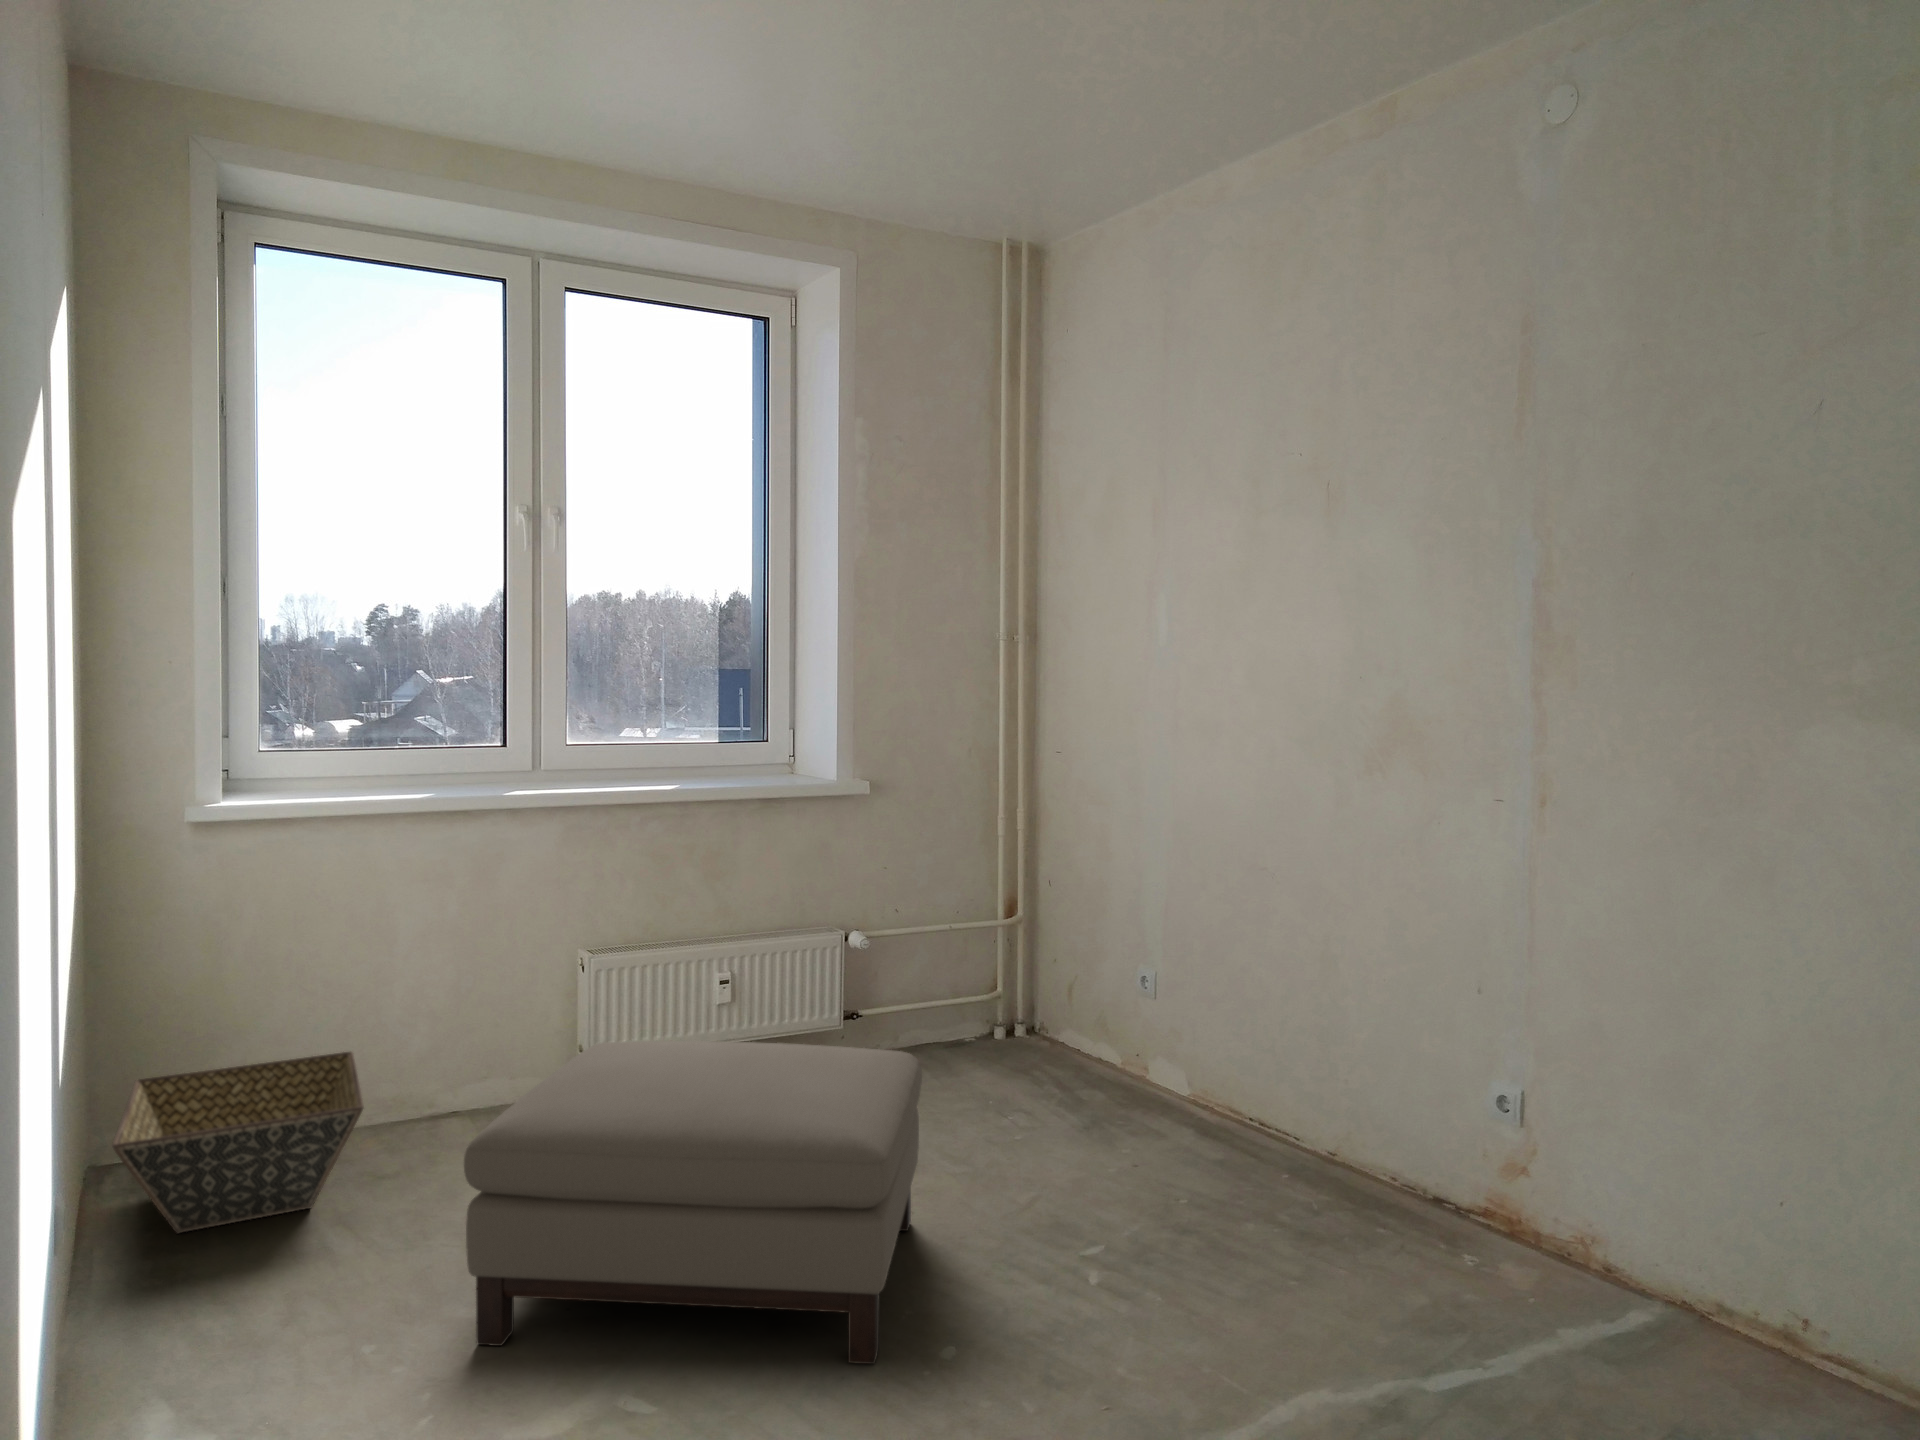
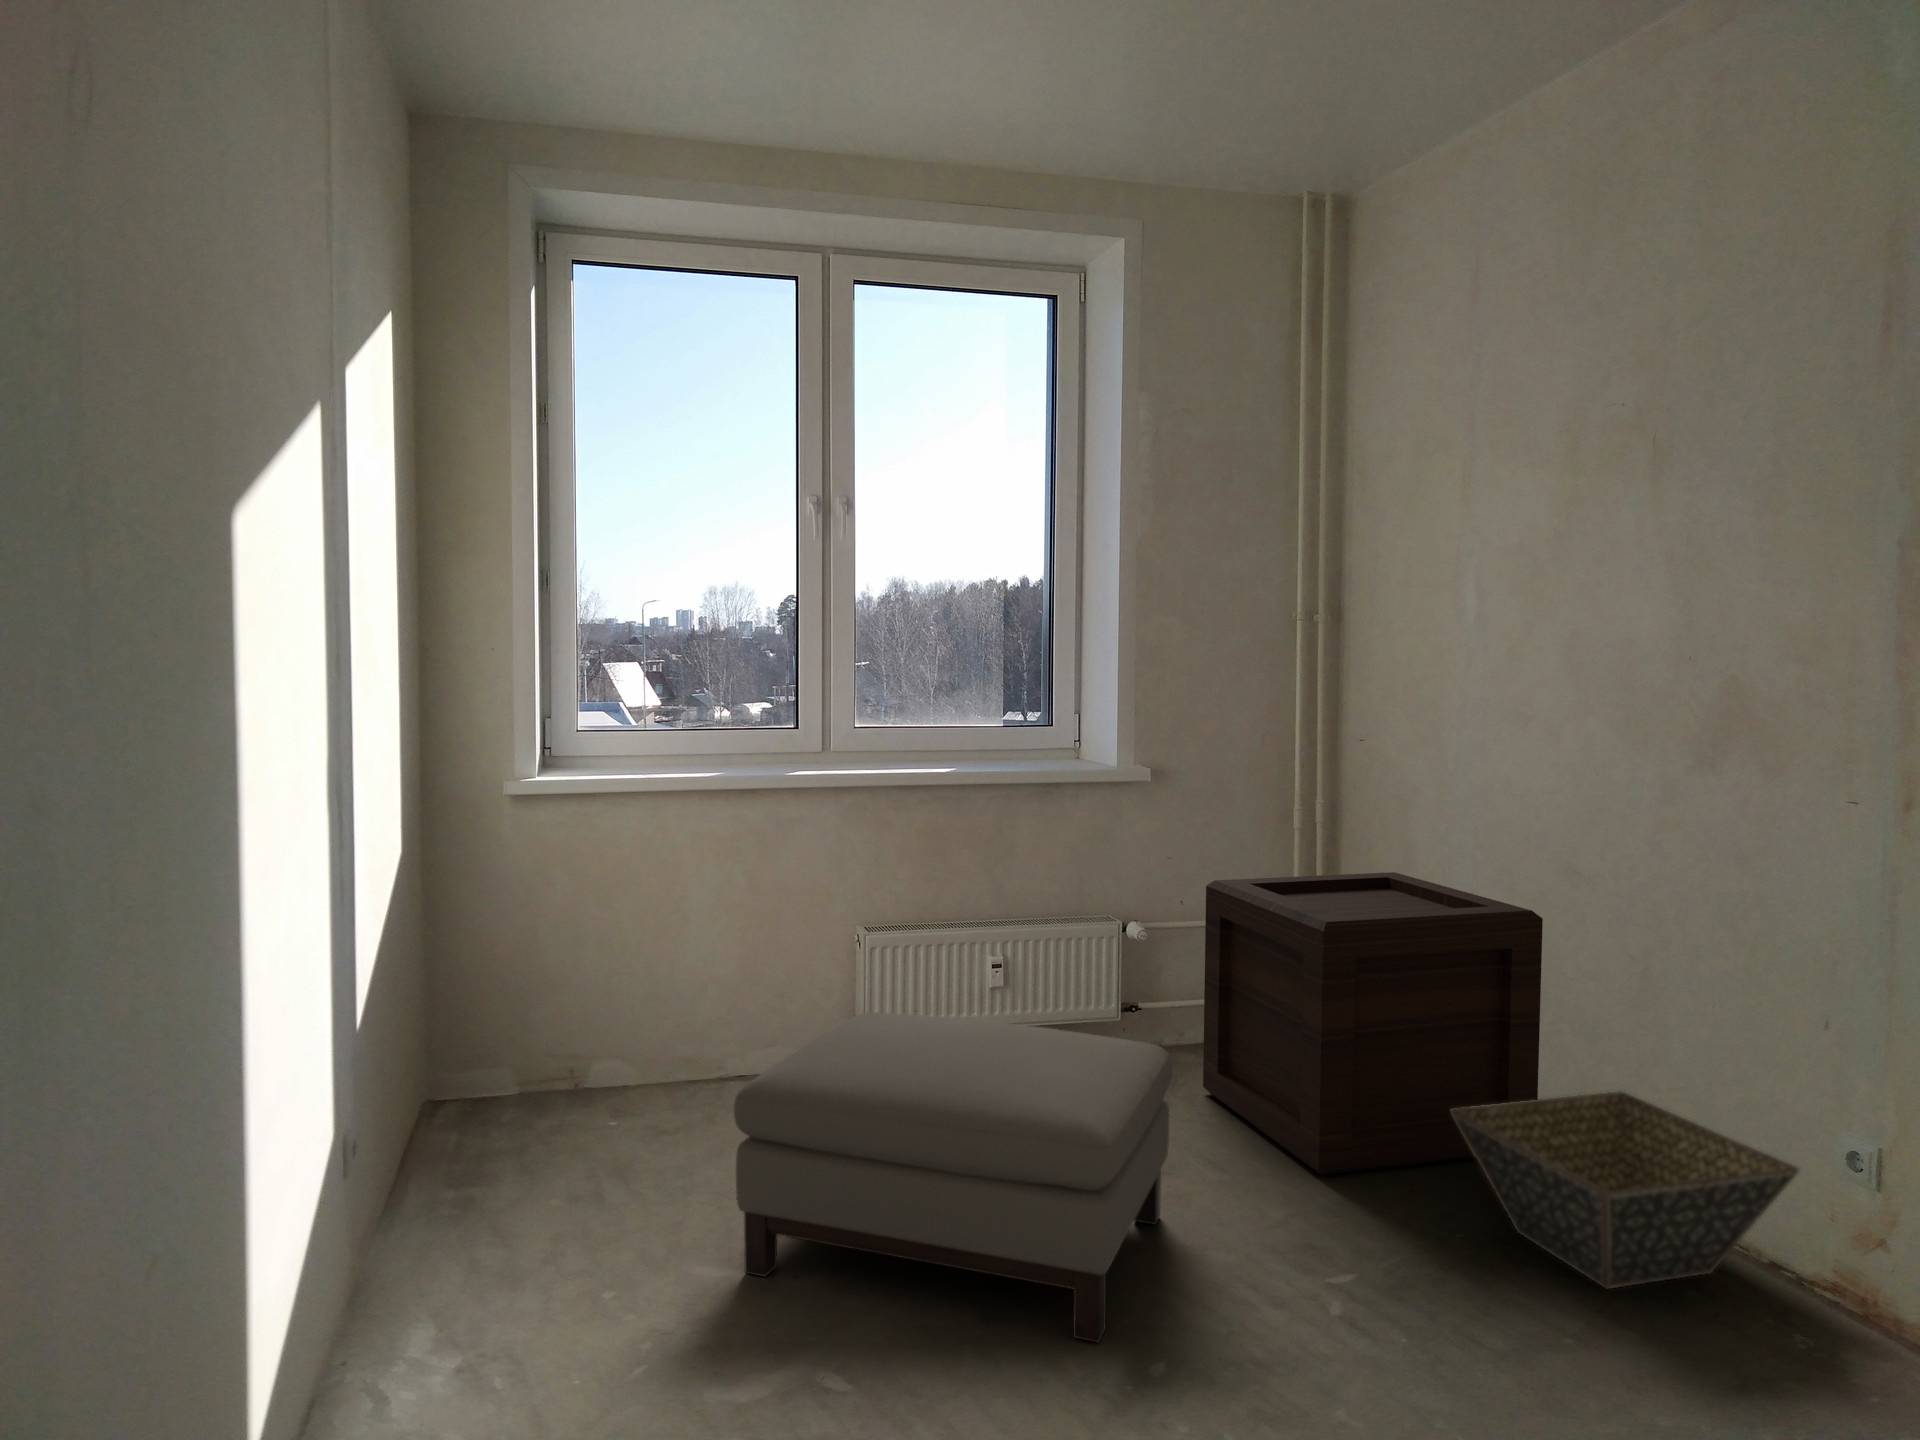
wooden crate: none [928,873,1232,1162] -> present [1203,872,1543,1175]
basket: present [112,1052,364,1233] -> present [1451,1092,1799,1290]

